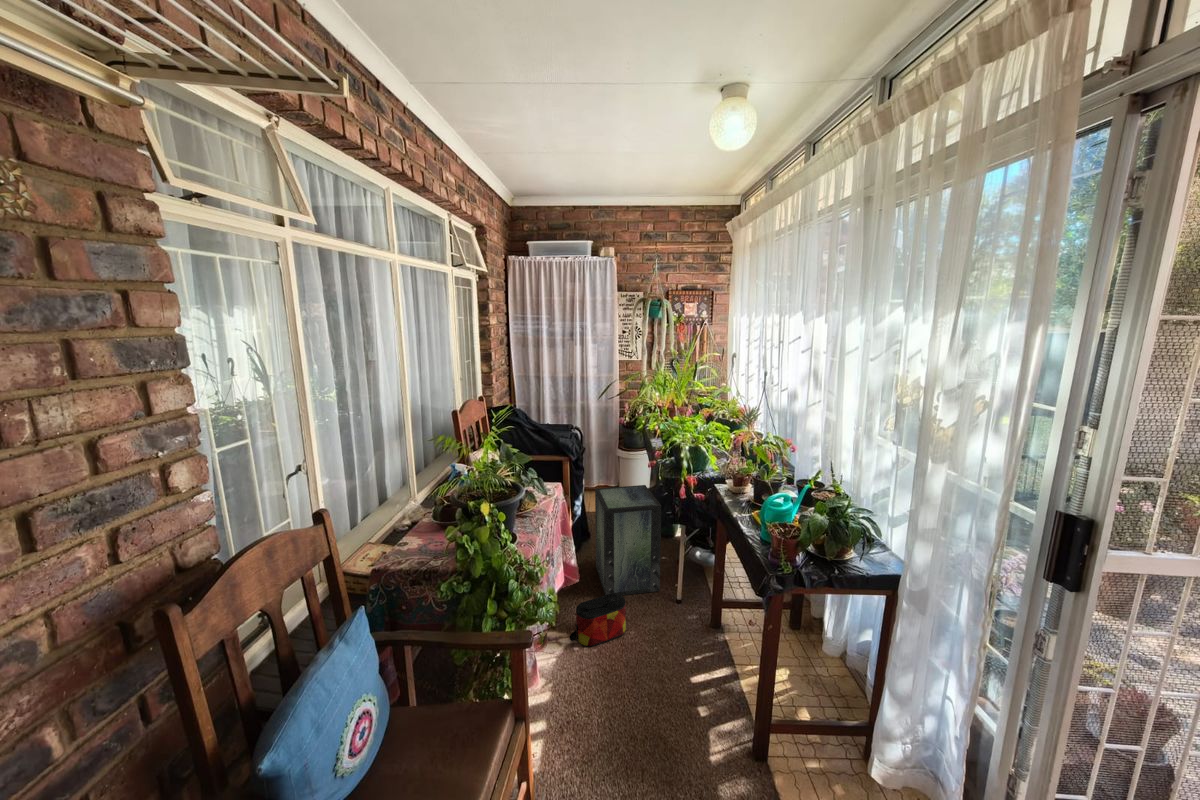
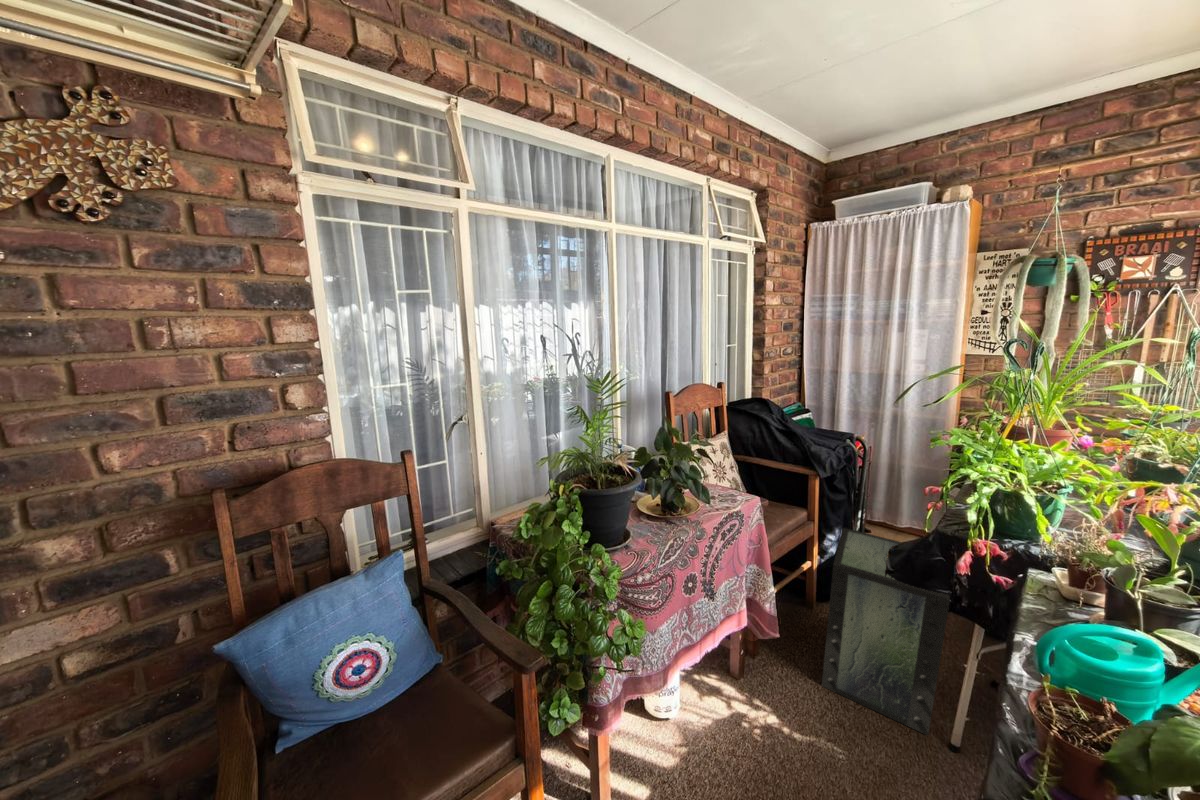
bag: present [569,593,626,647] -> none [733,673,833,762]

